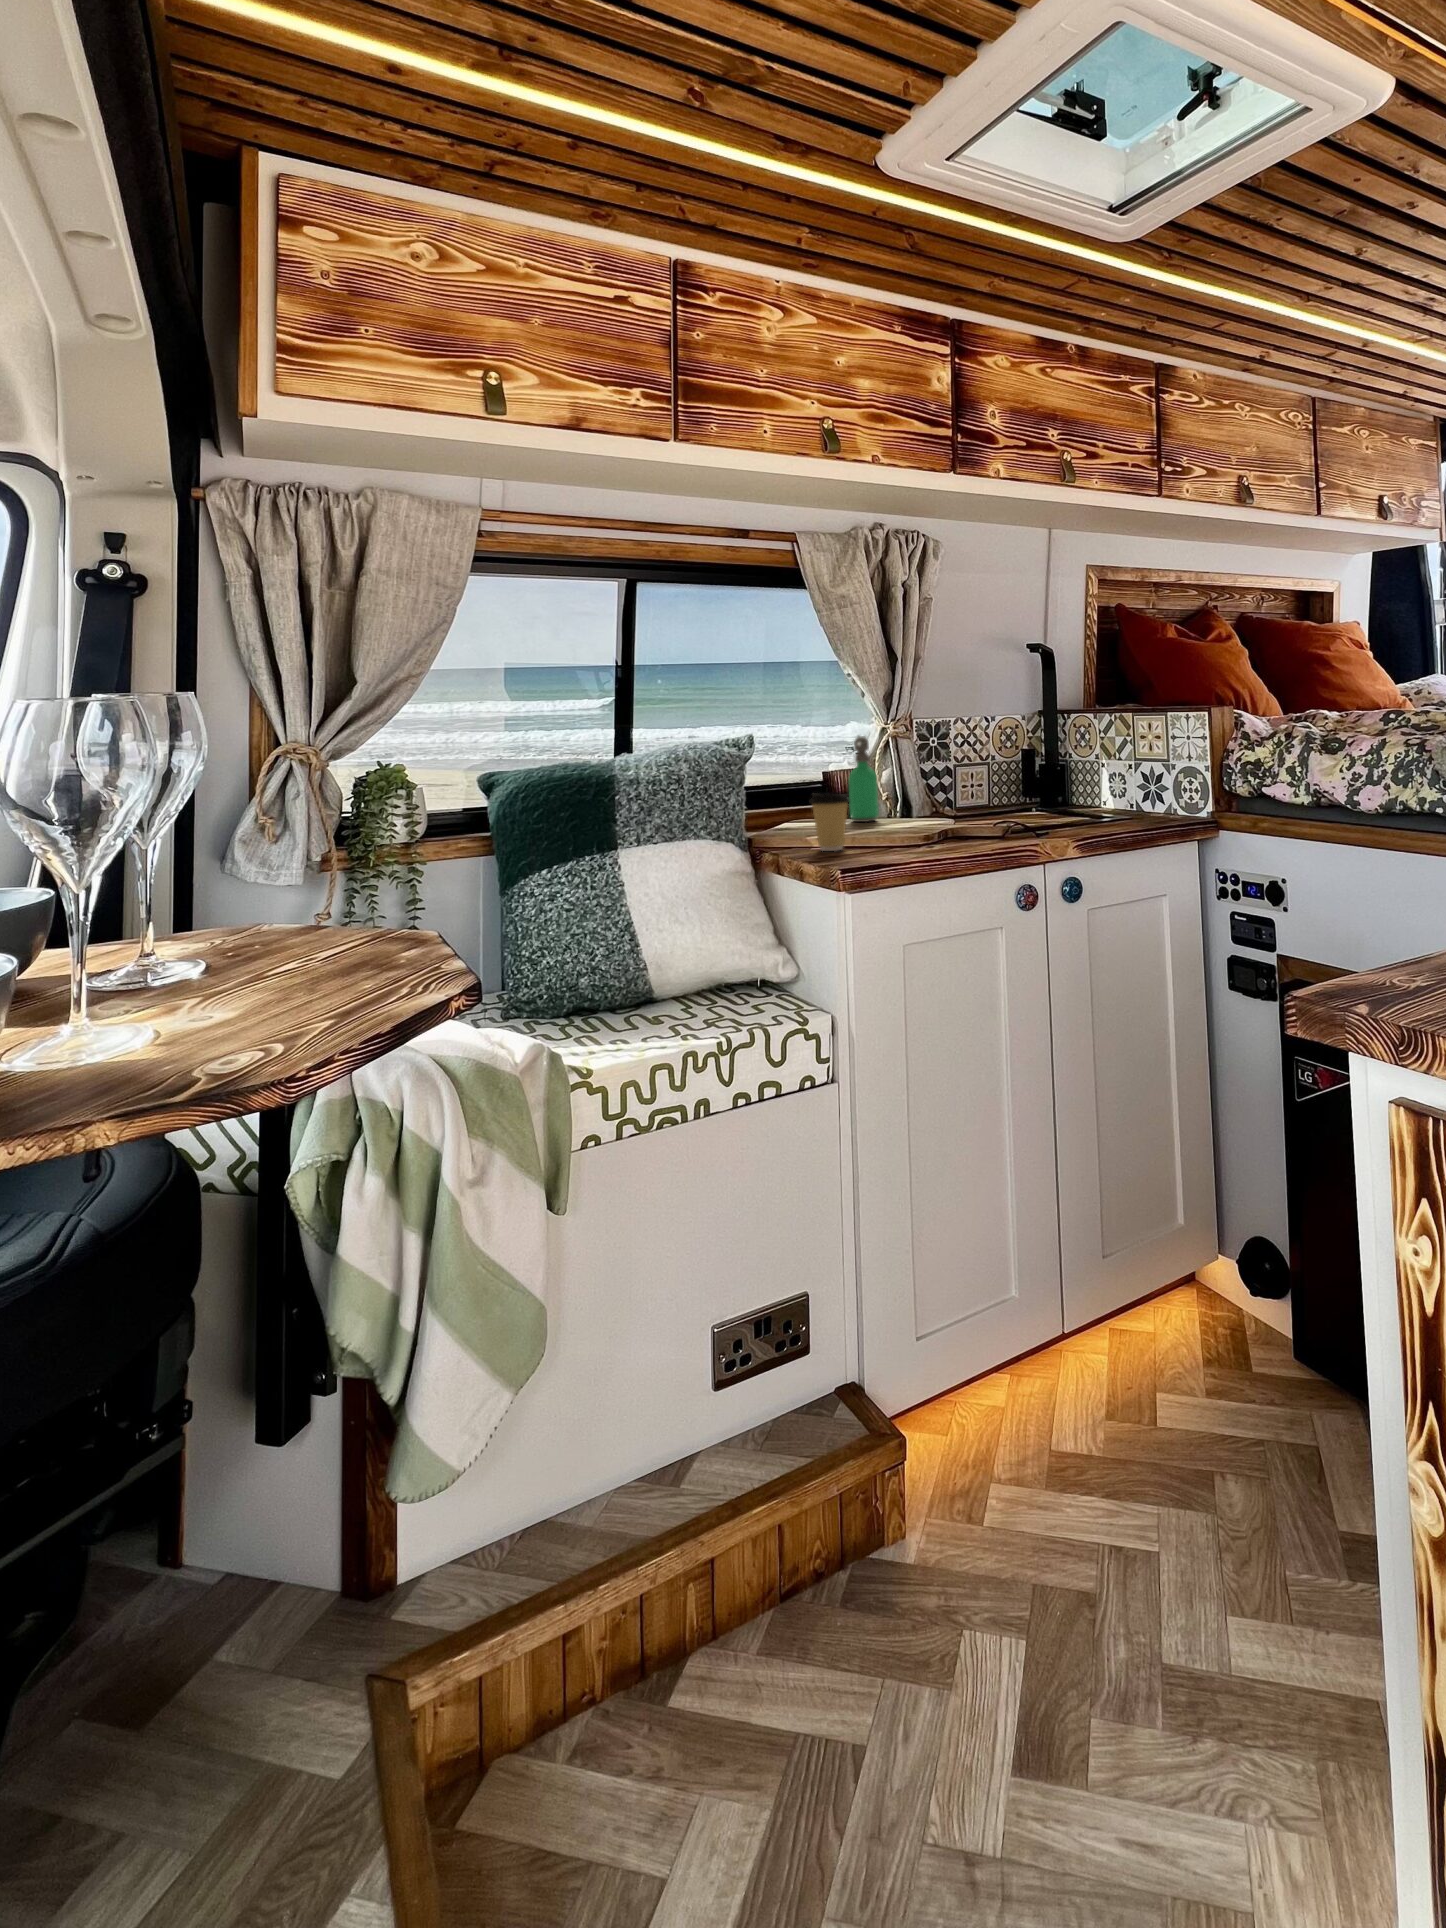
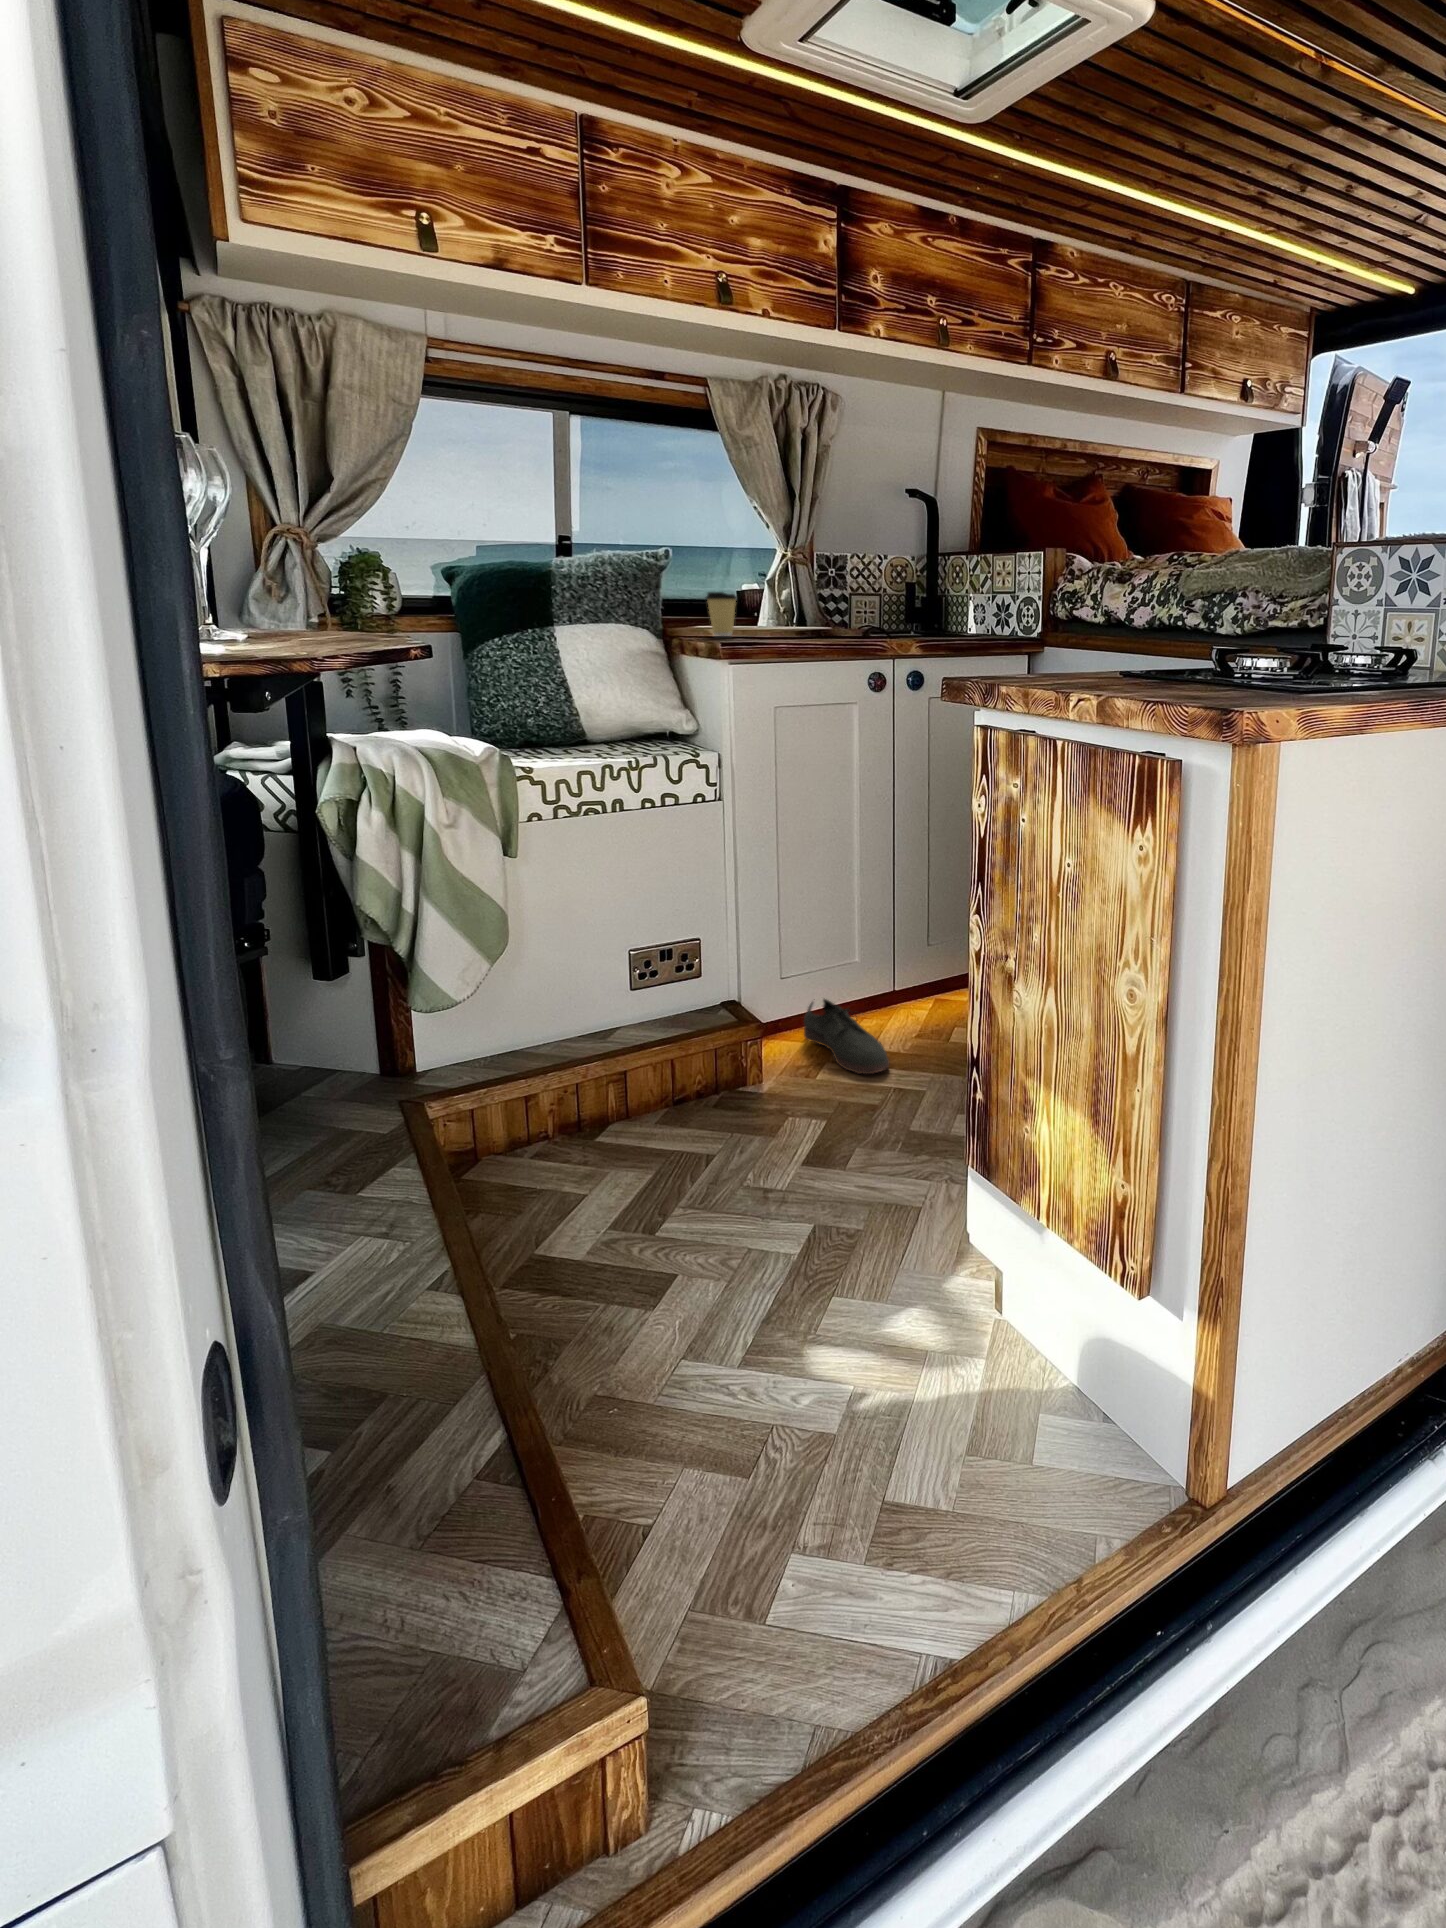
soap dispenser: present [848,736,879,822] -> none [752,558,777,628]
shoe: none [959,1383,1111,1546] -> present [804,999,889,1074]

